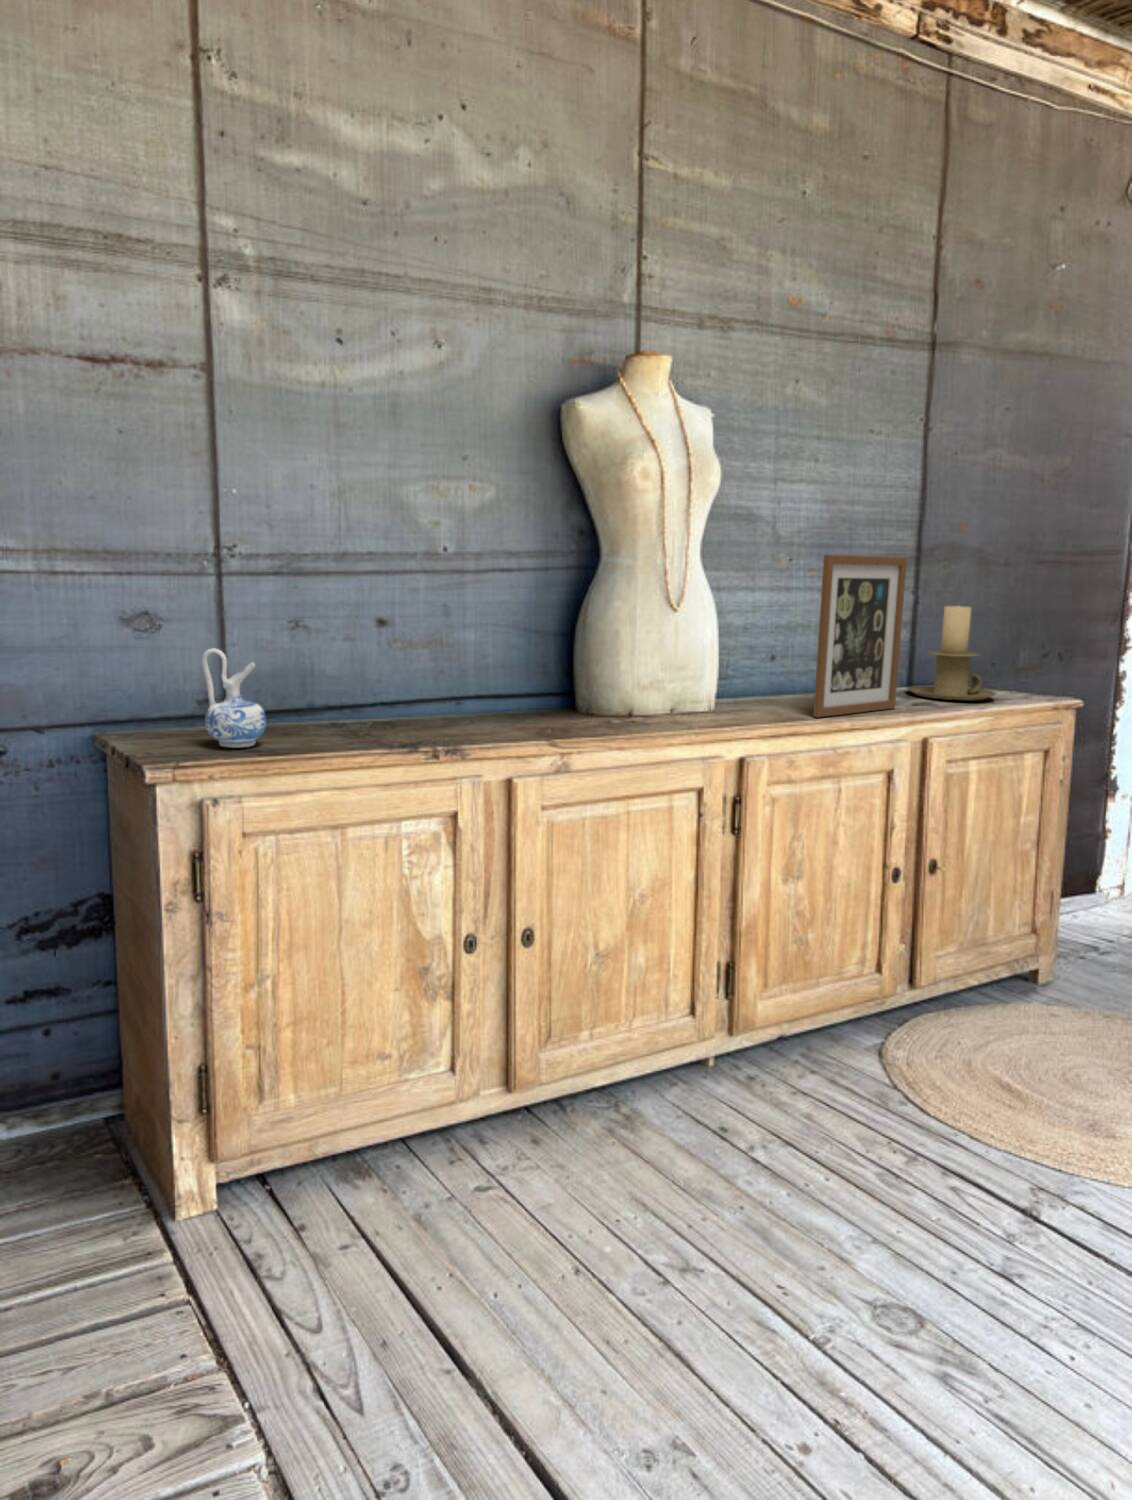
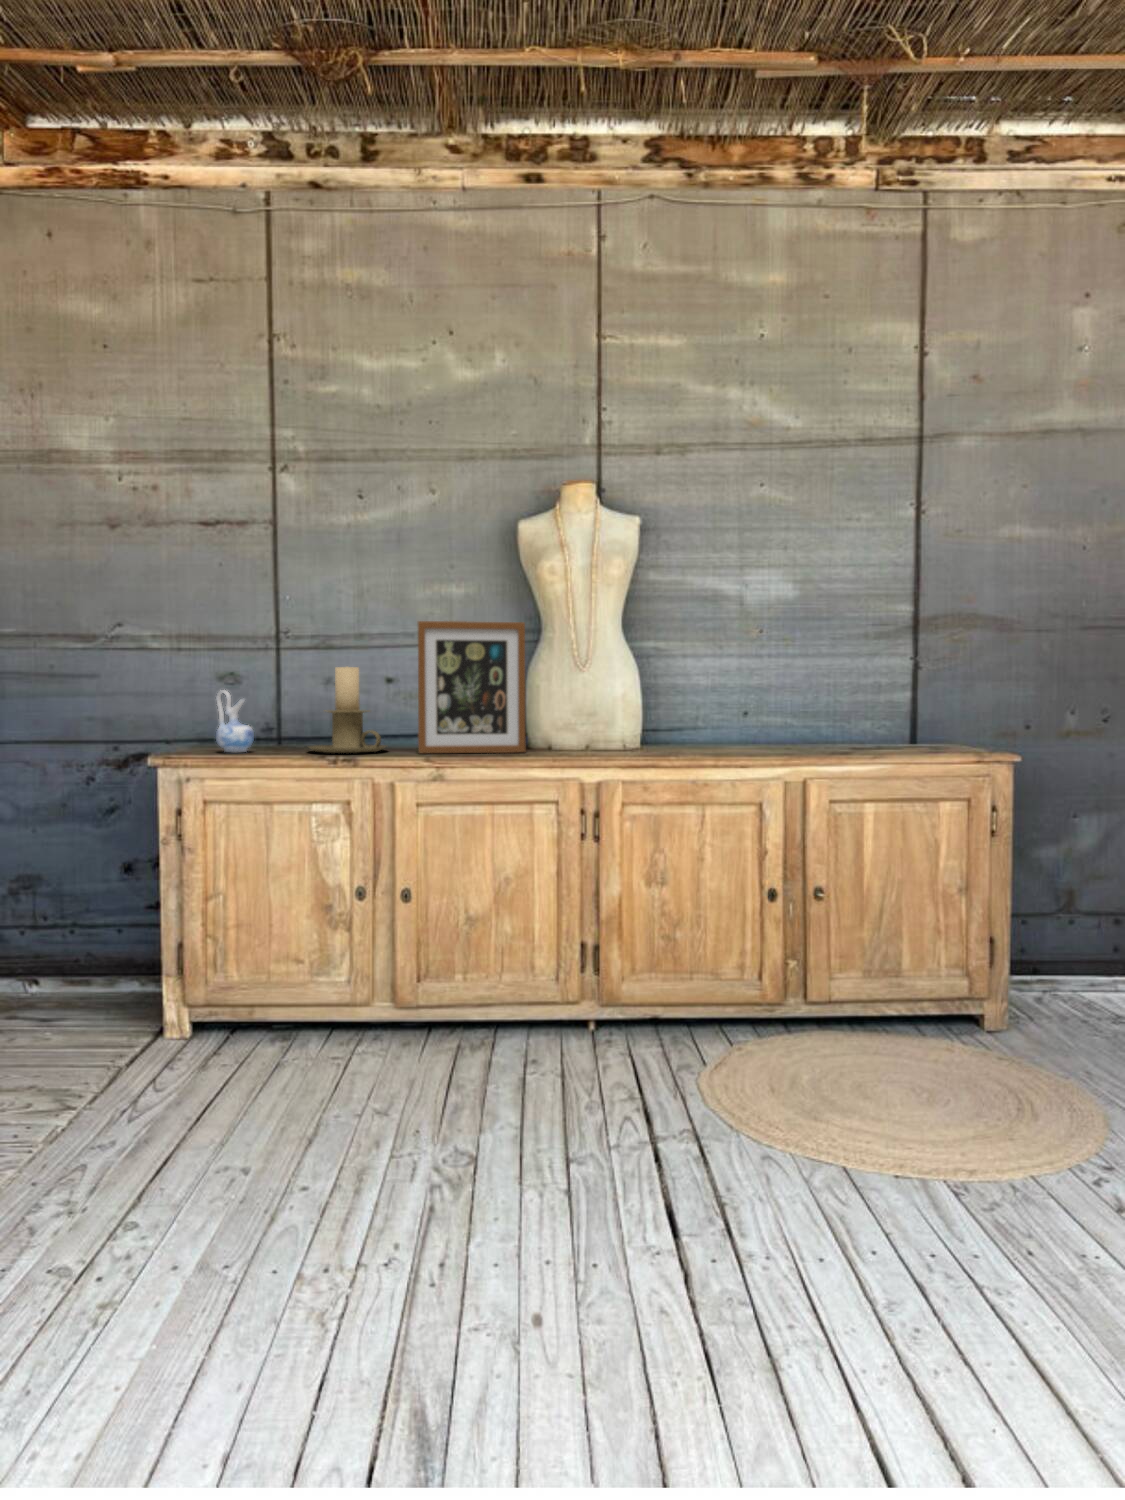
picture frame: present [813,554,907,717] -> present [418,621,526,753]
candle holder: present [907,606,995,701] -> present [309,667,386,753]

